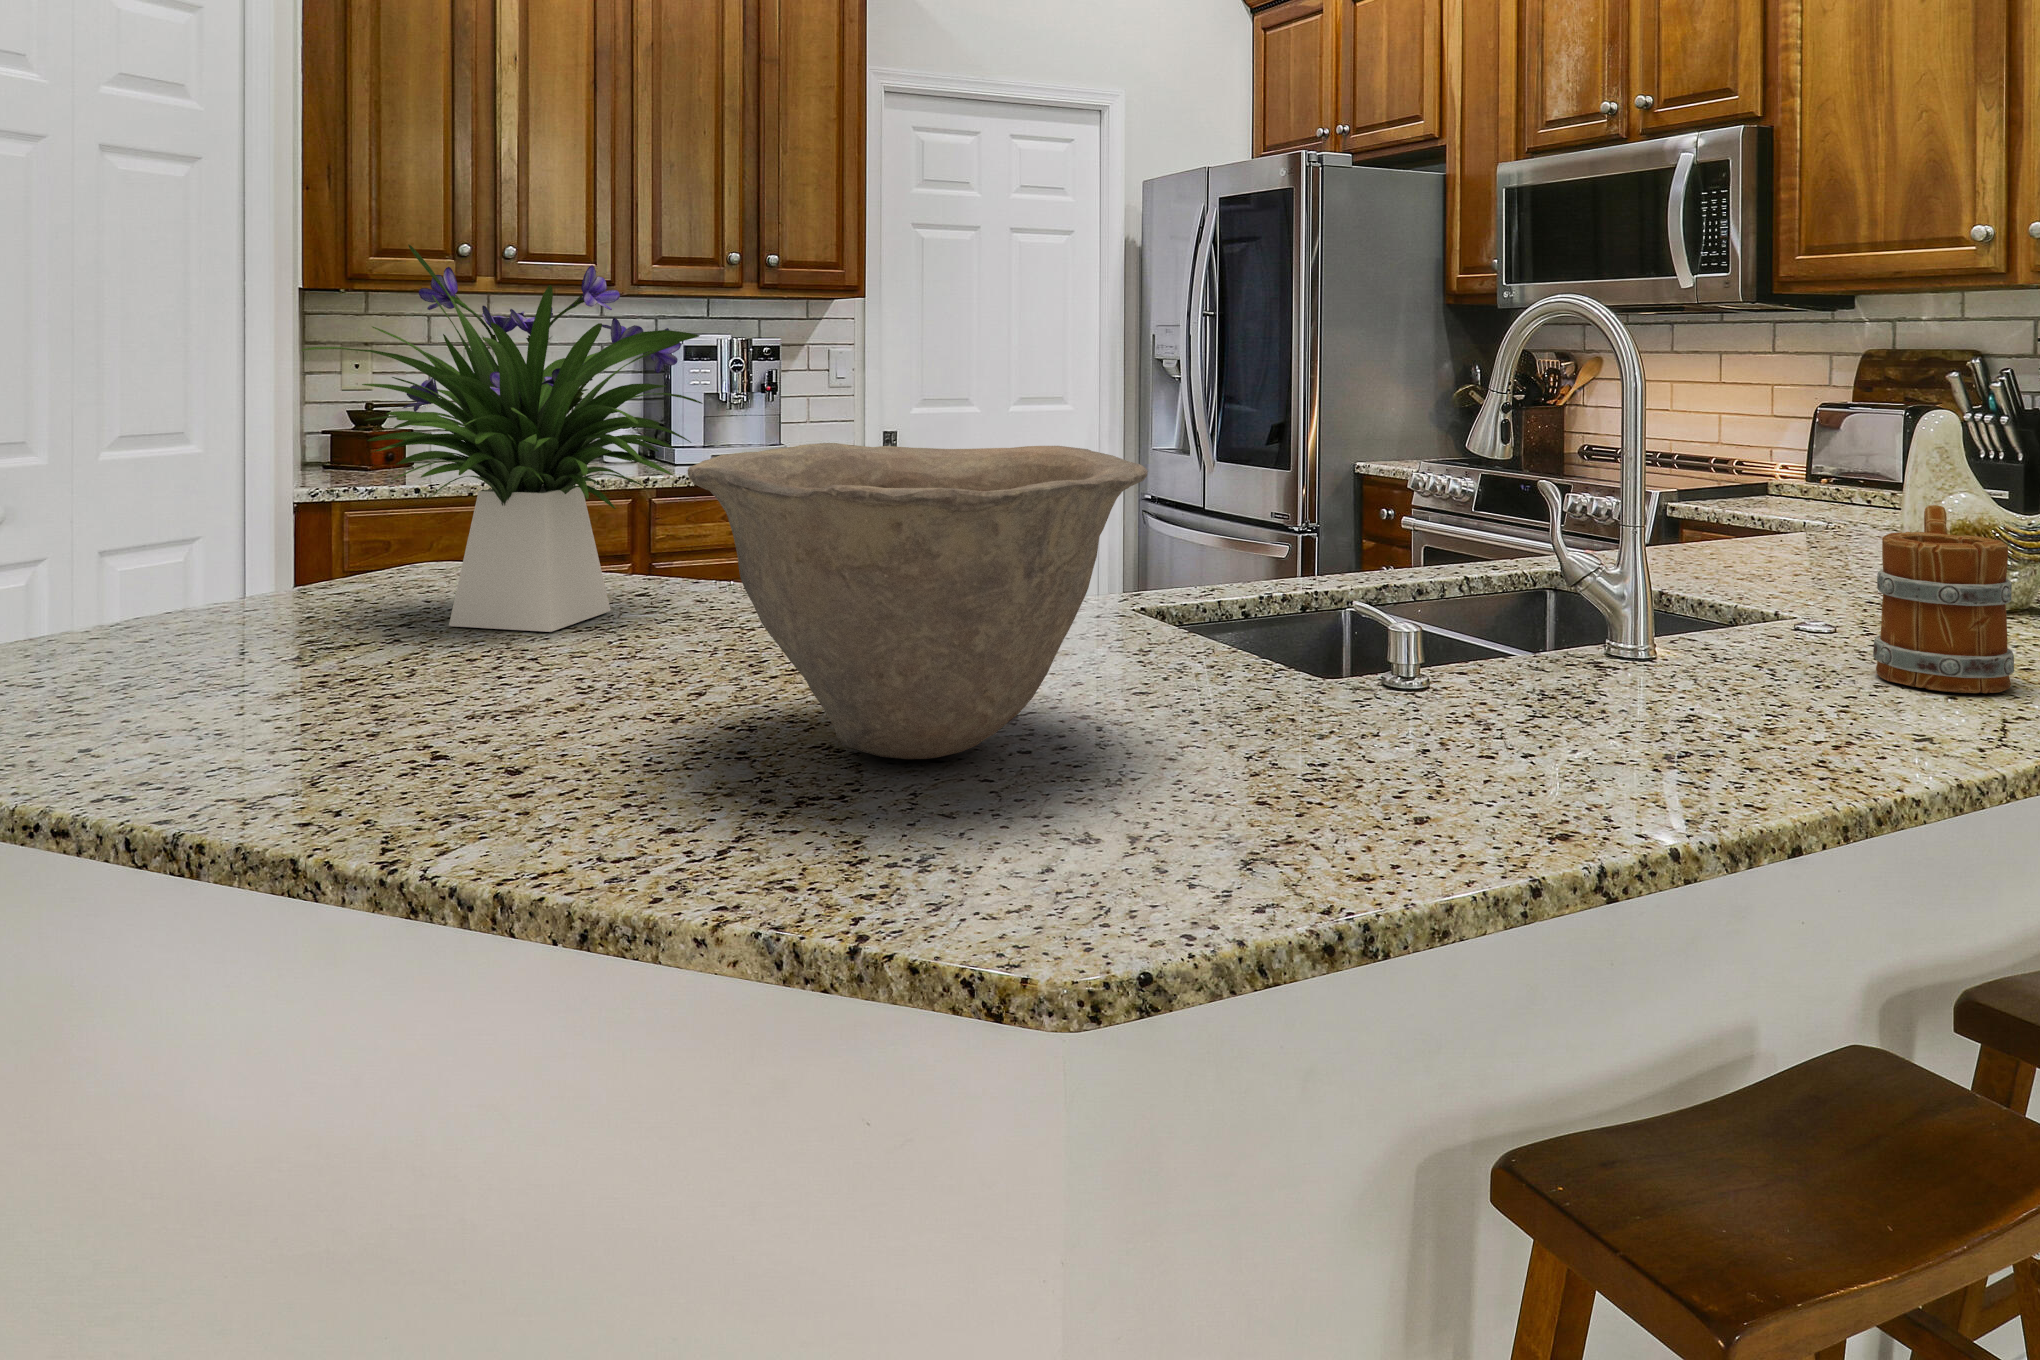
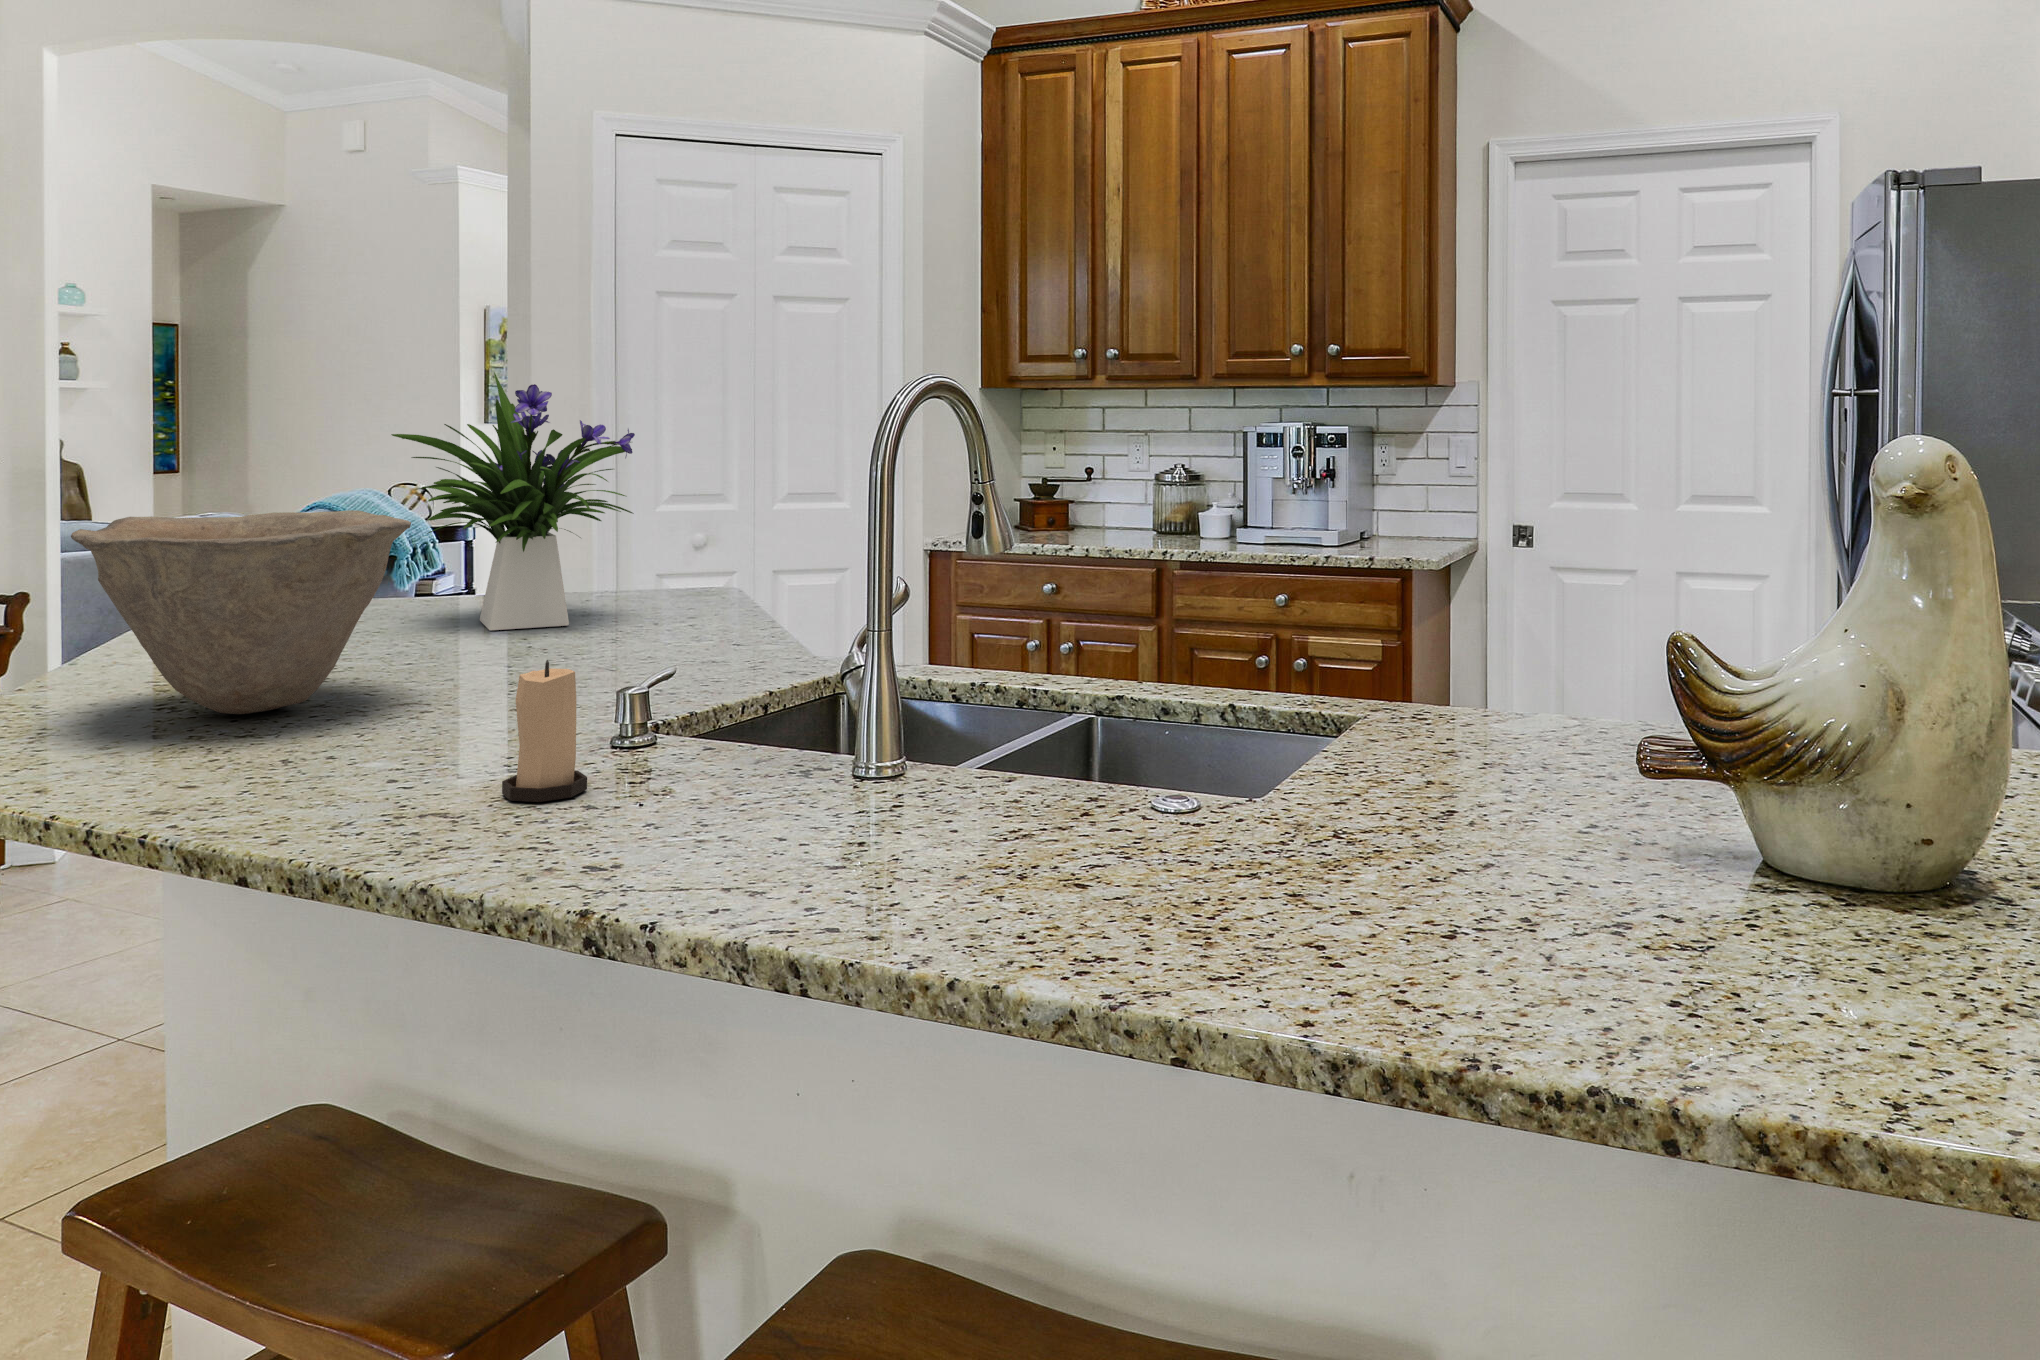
mug: present [1873,505,2014,693] -> none [820,661,1023,873]
candle: none [1555,568,1651,728] -> present [502,660,587,802]

